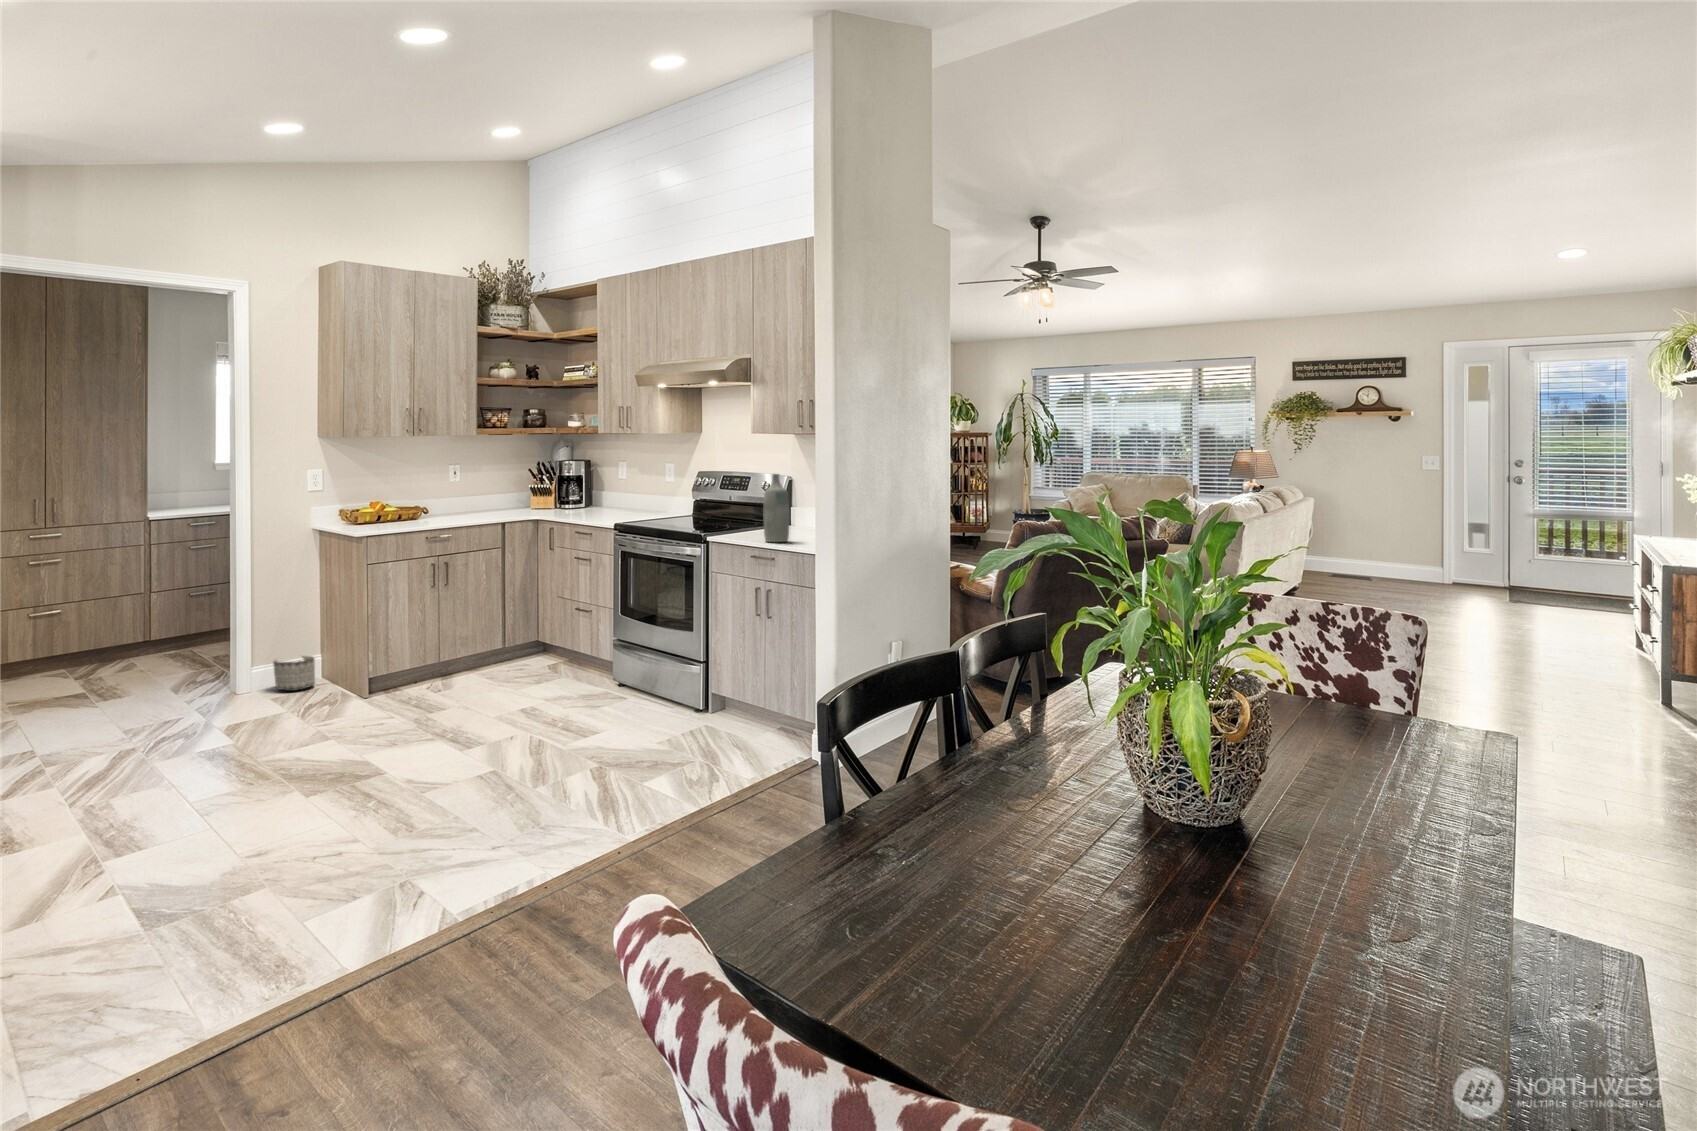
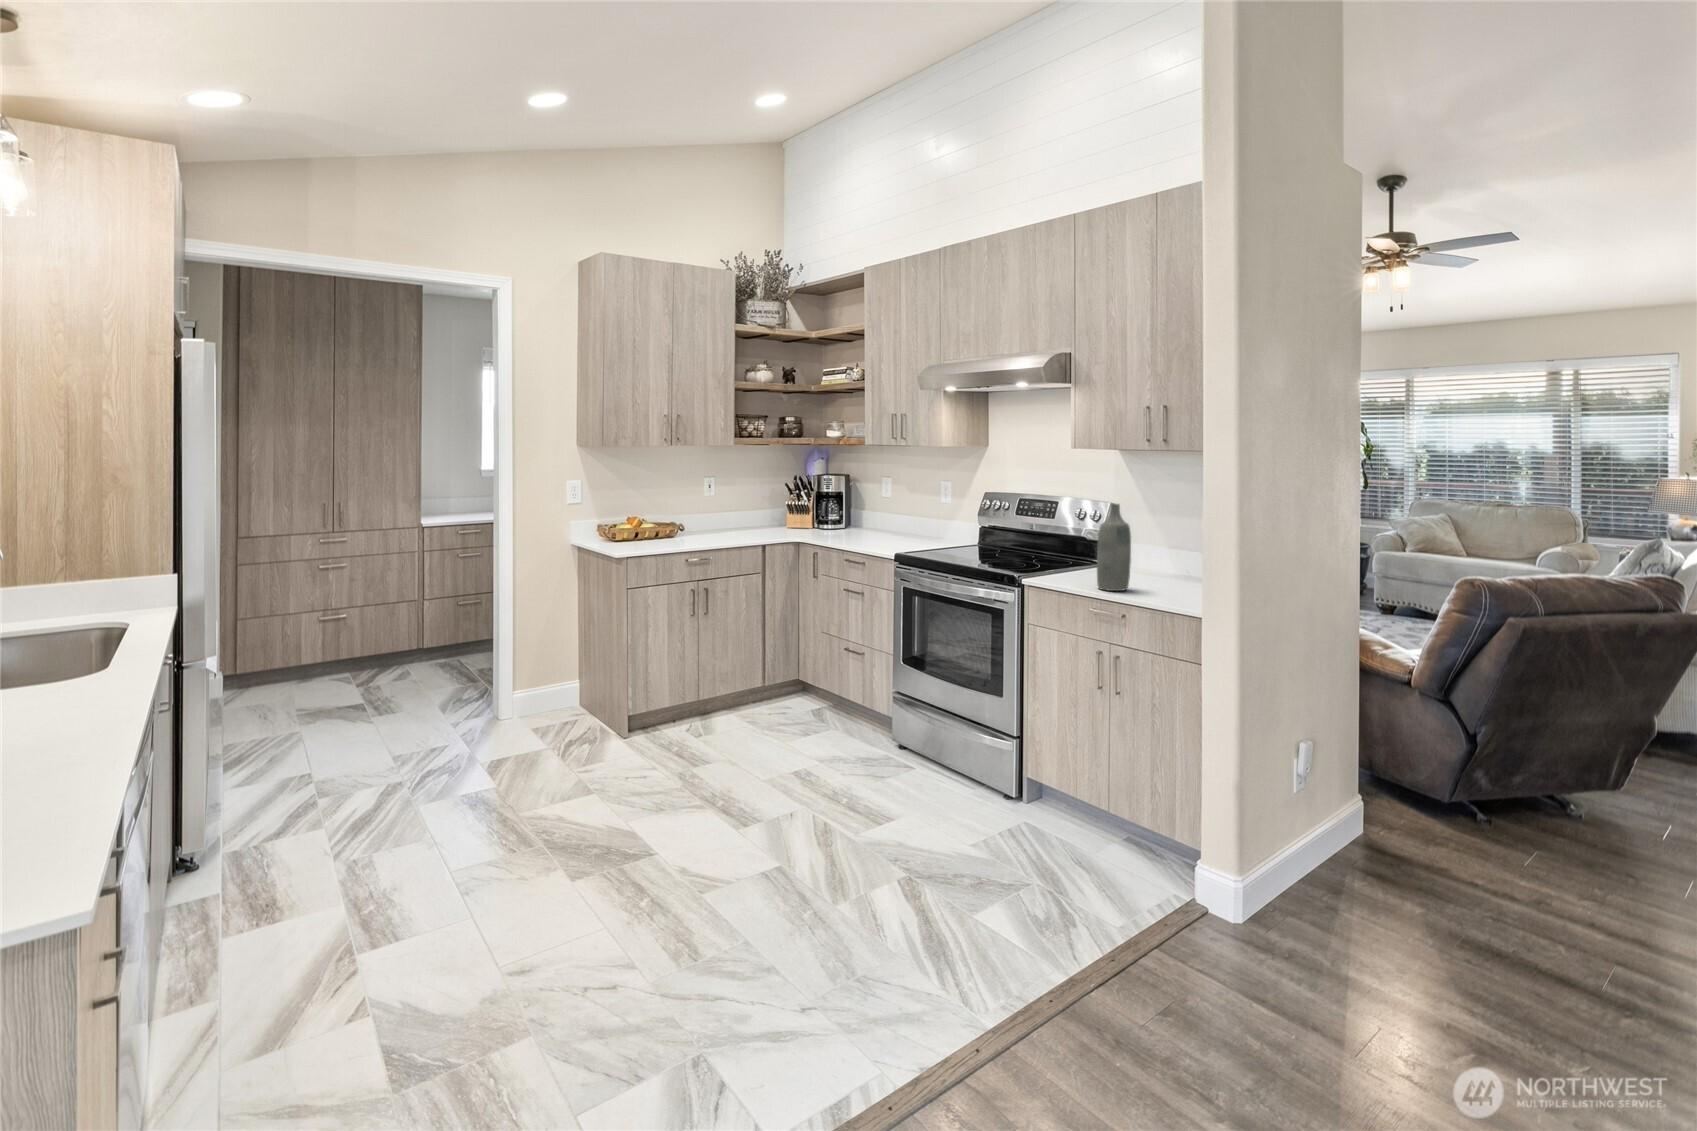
planter: present [273,656,315,691] -> none [532,682,572,720]

